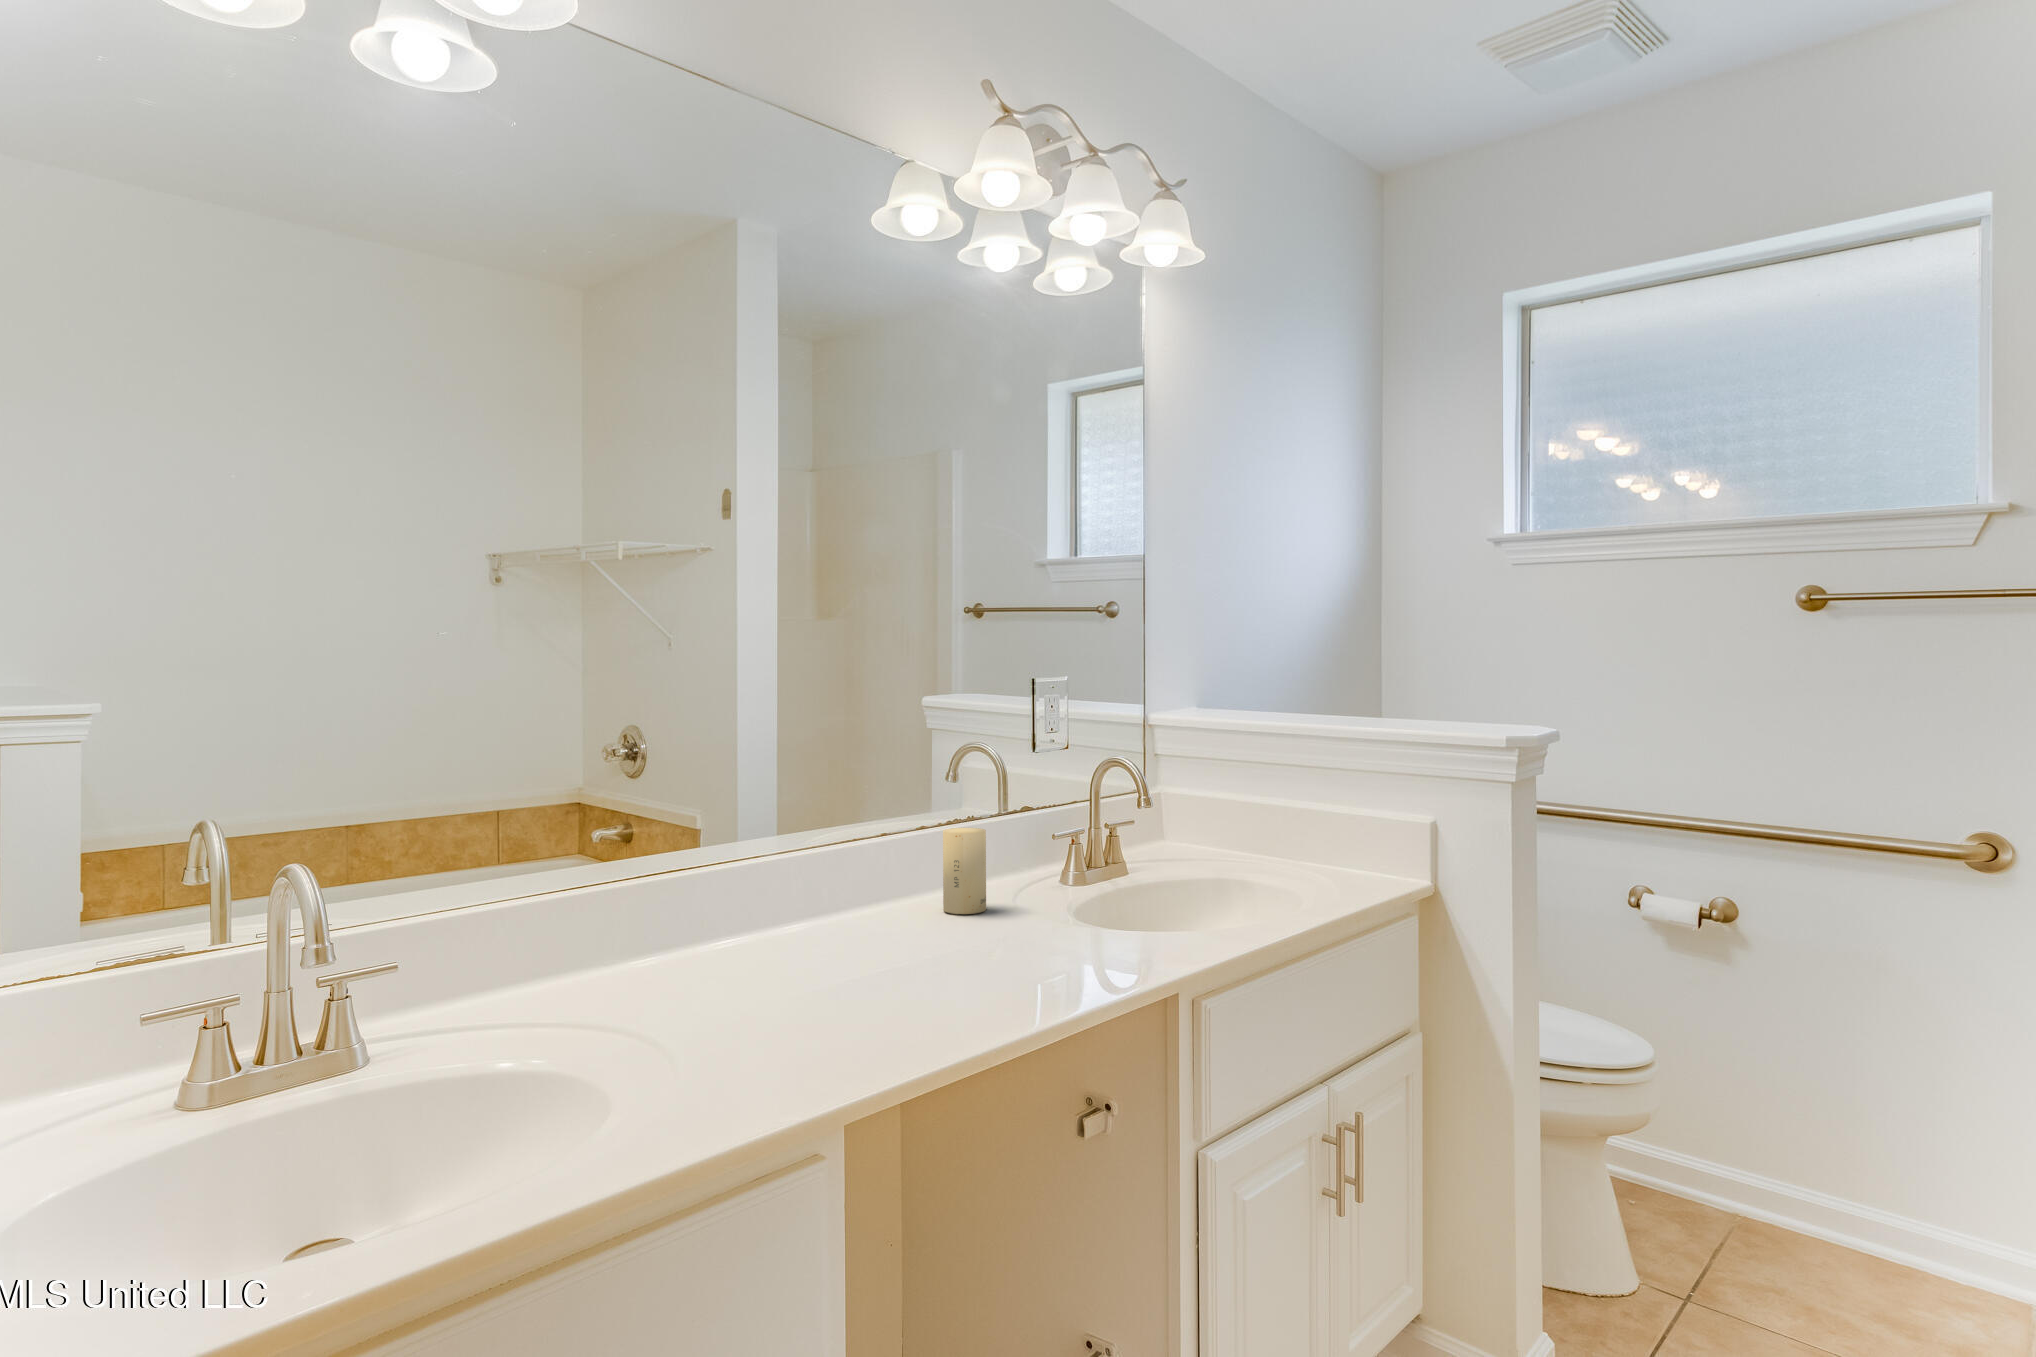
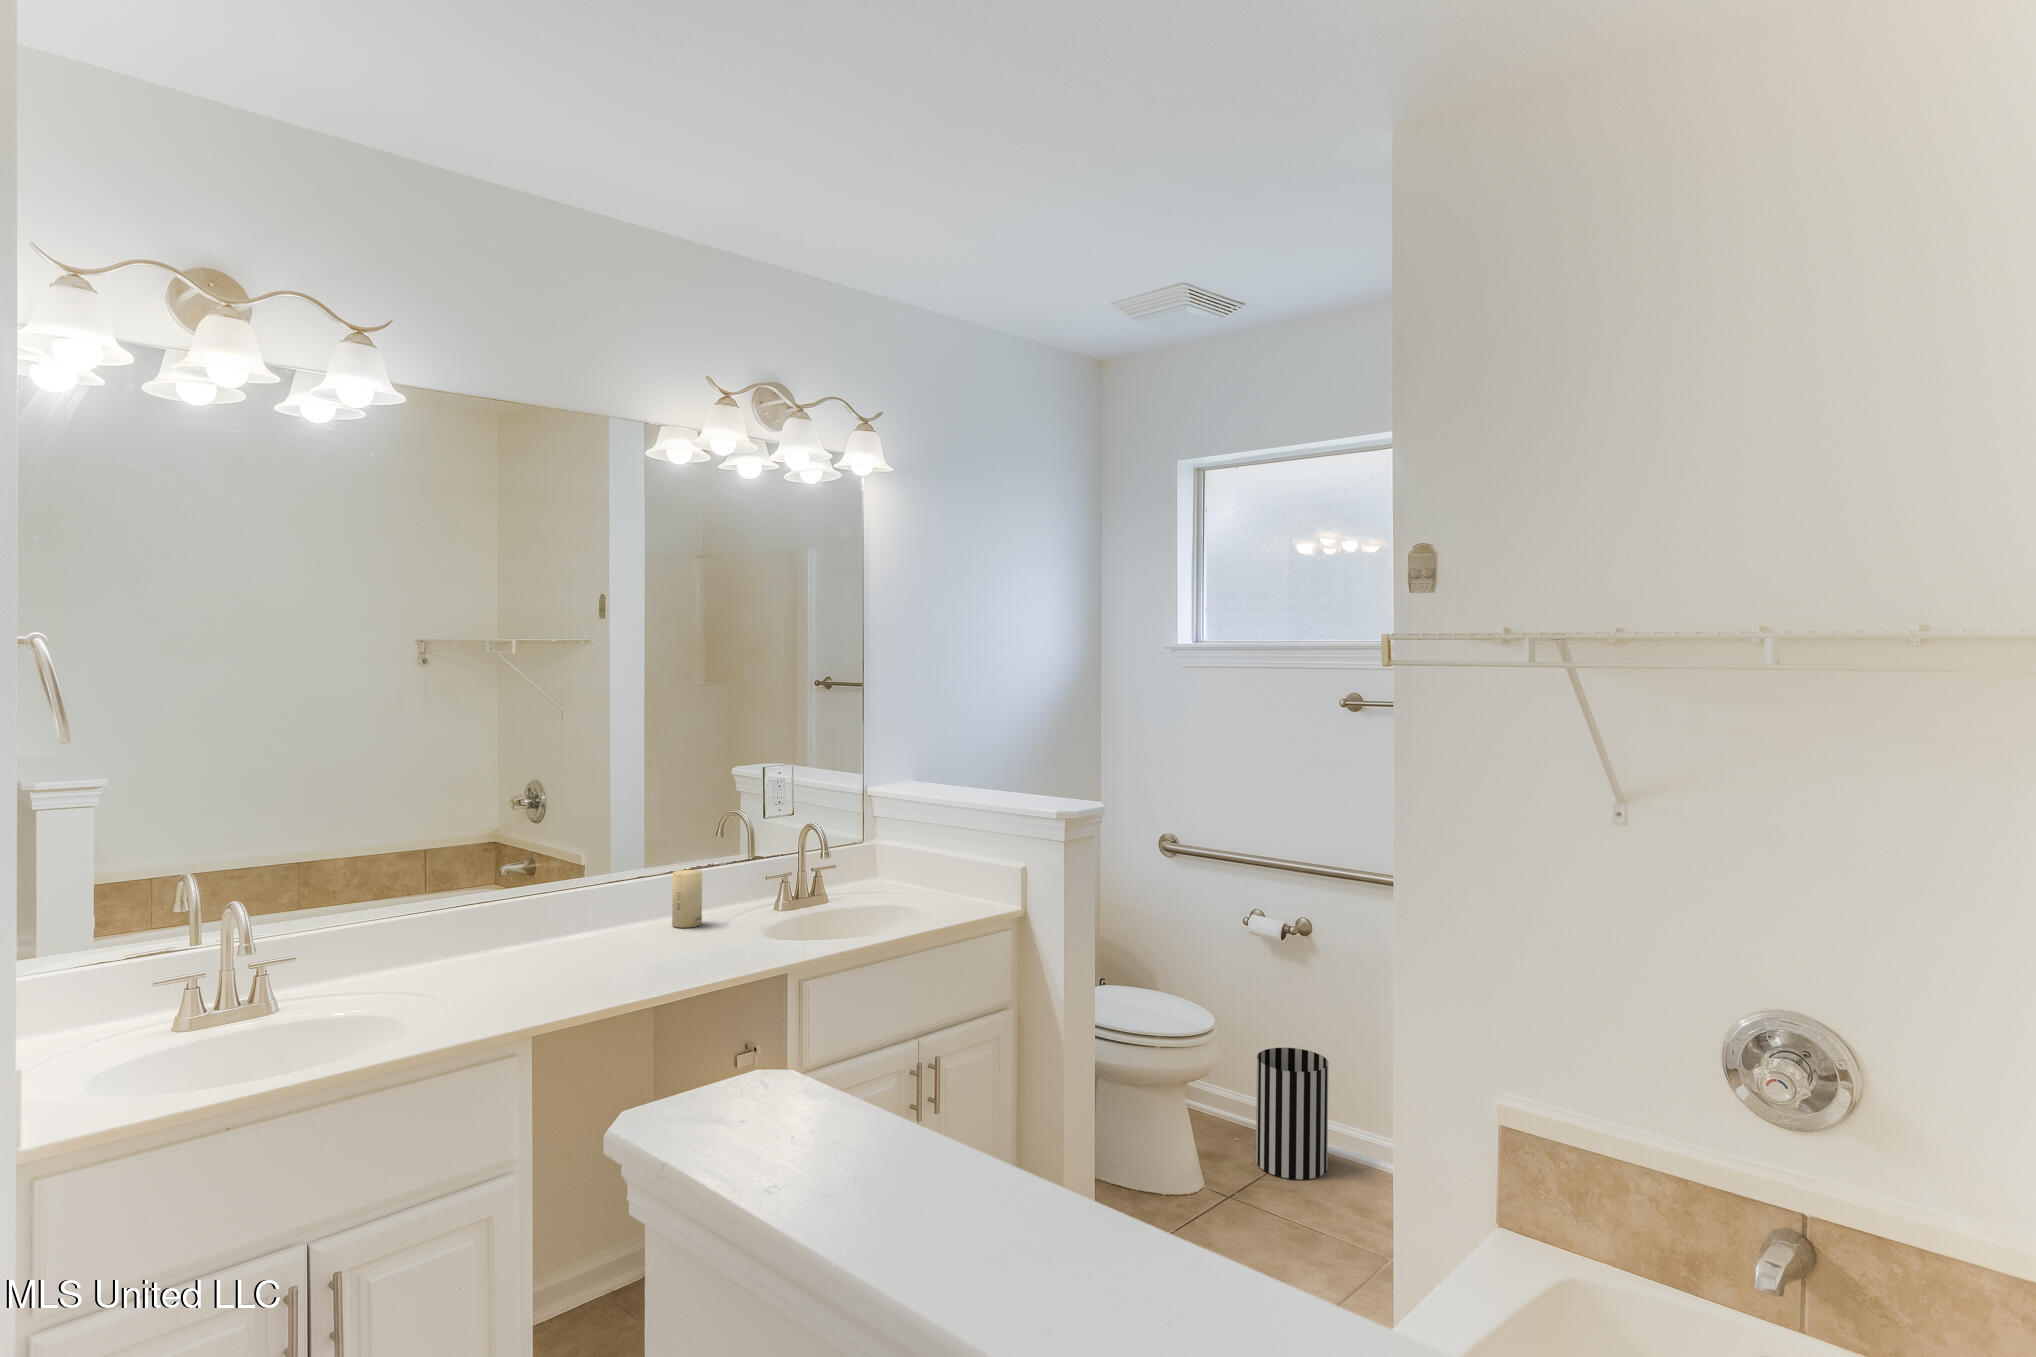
wastebasket: none [1686,1079,1805,1270] -> present [1256,1048,1328,1179]

